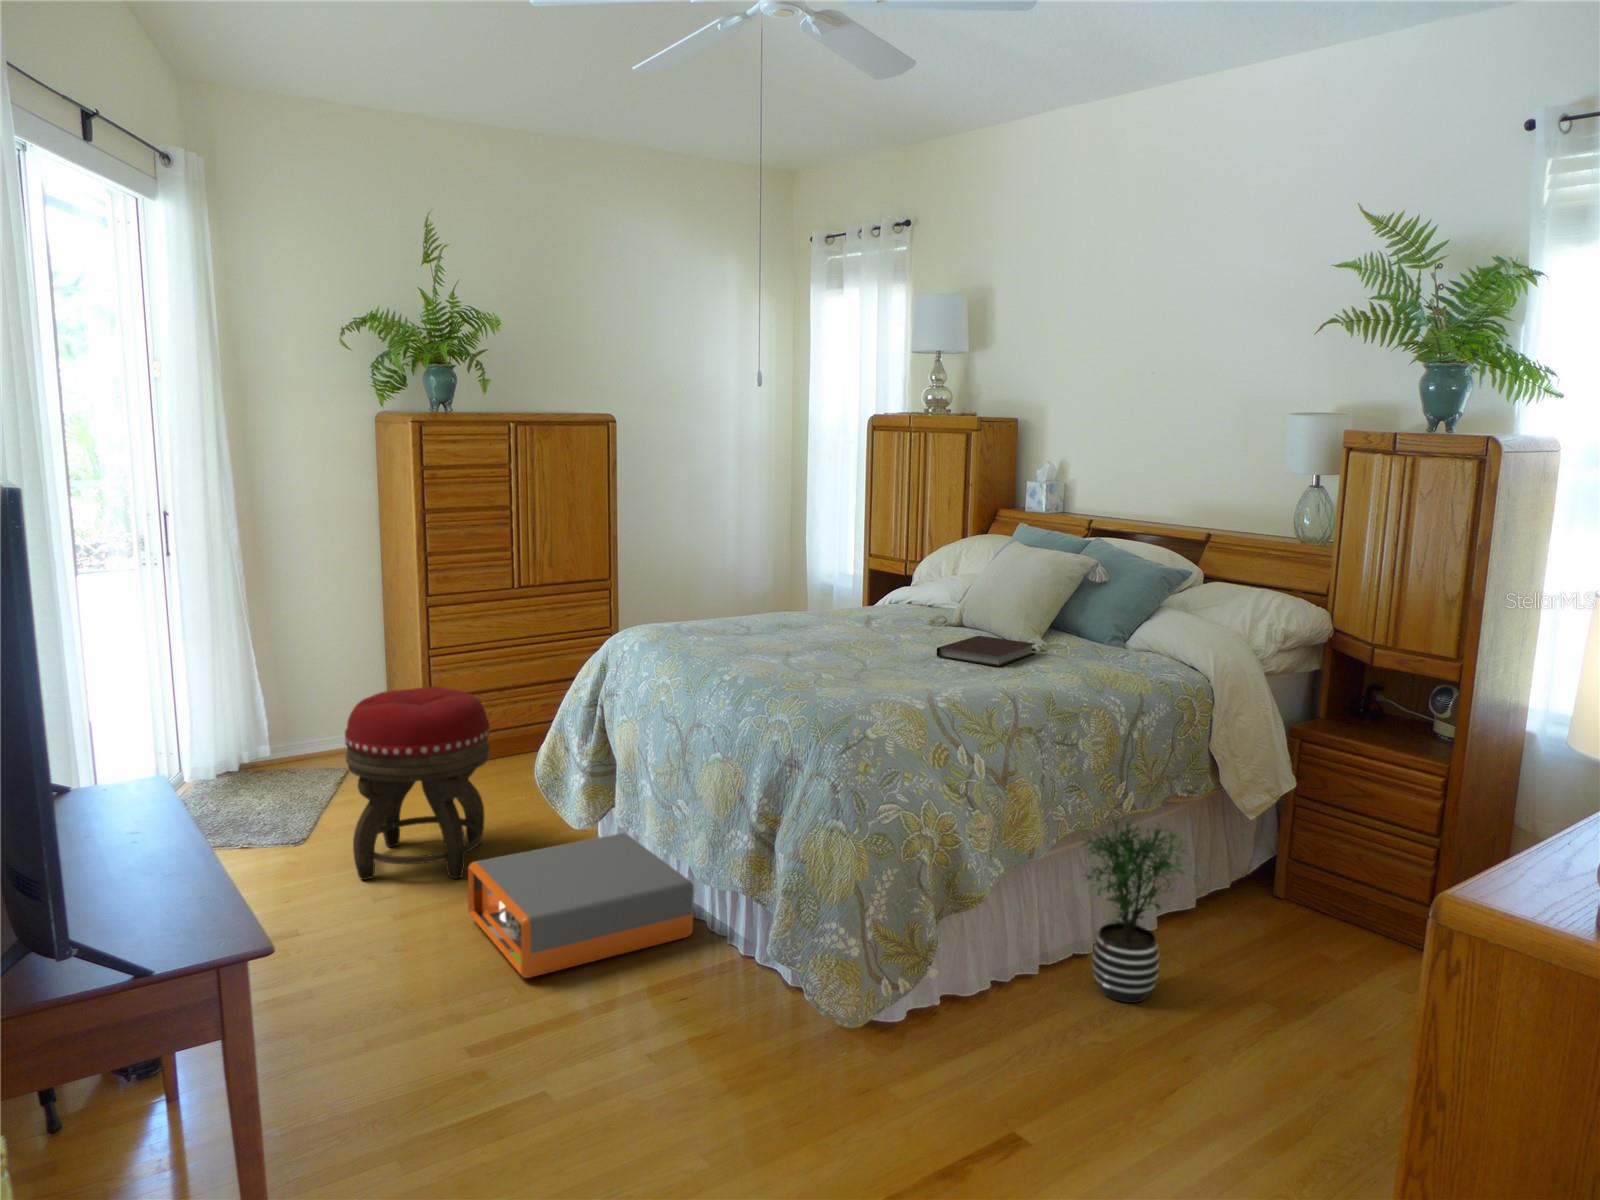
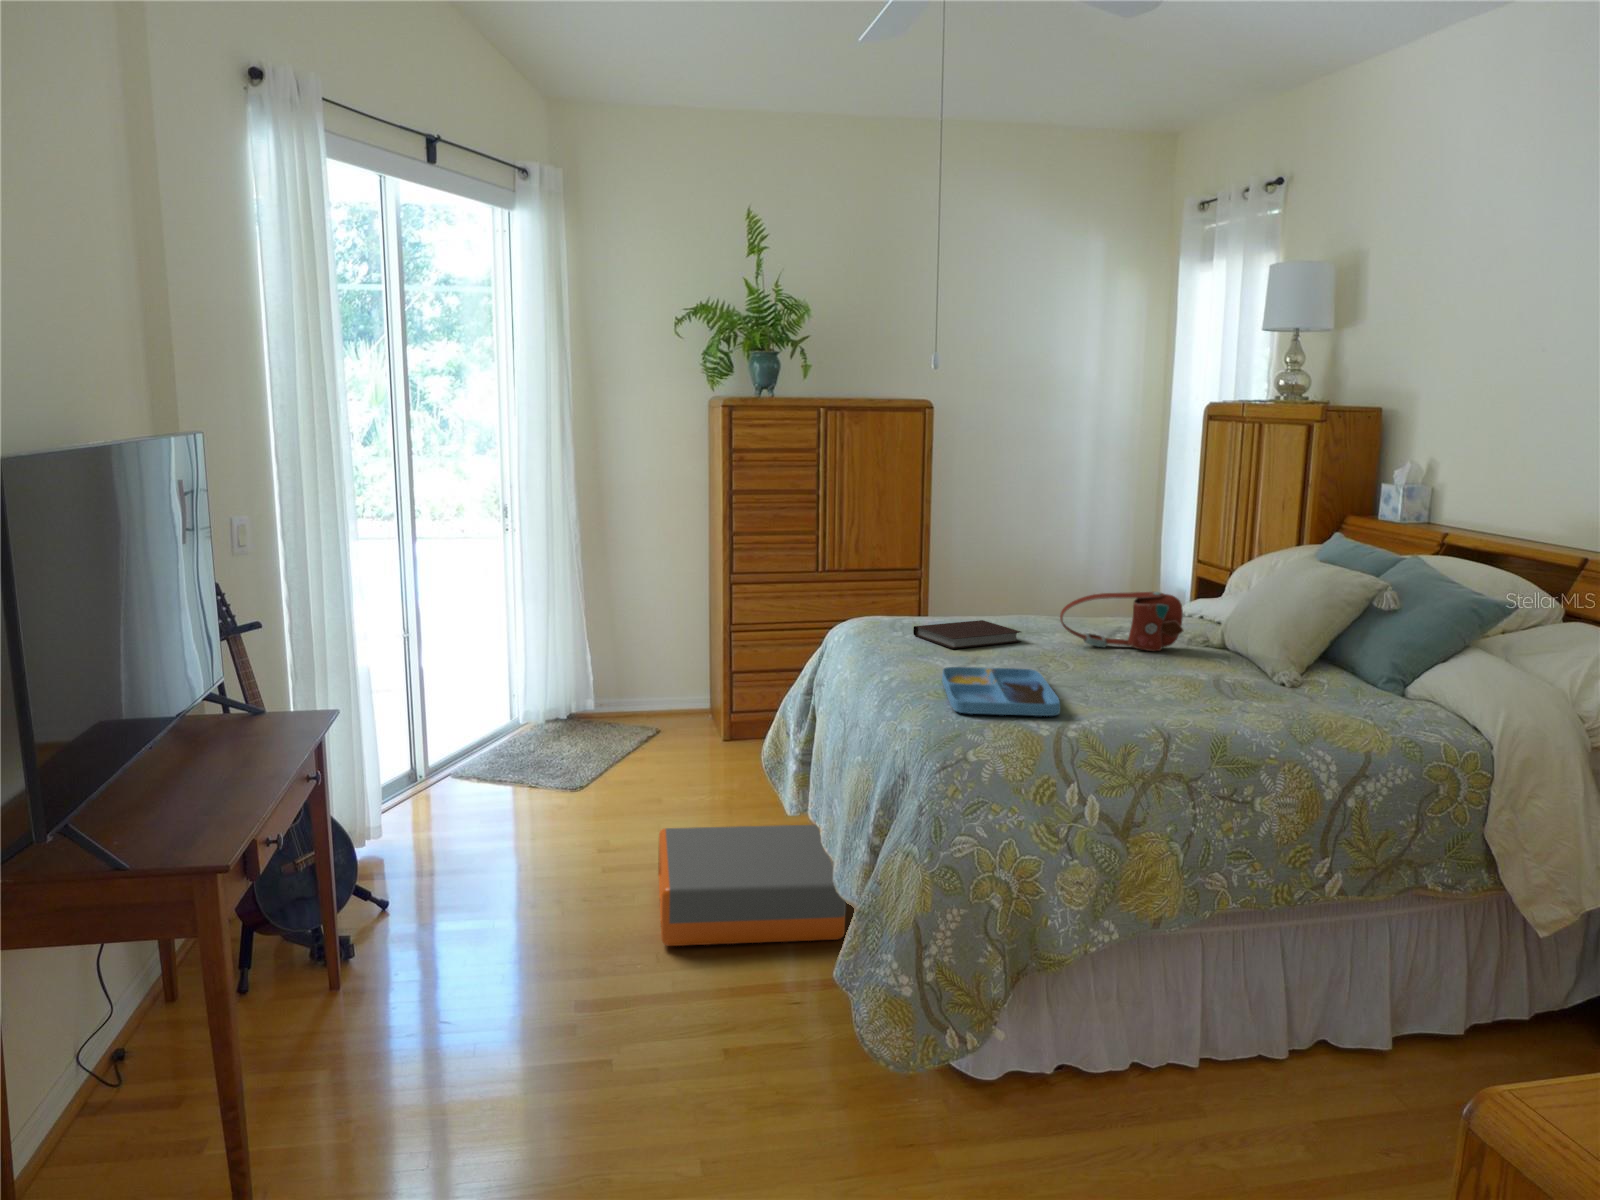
handbag: none [835,579,938,632] -> present [1060,592,1183,651]
notebook: present [937,636,1035,666] -> present [913,620,1021,649]
tray: none [779,655,912,697] -> present [942,667,1060,716]
footstool: present [345,686,490,880] -> none [595,660,724,843]
potted plant: present [1080,820,1199,1003] -> none [1219,899,1377,1129]

